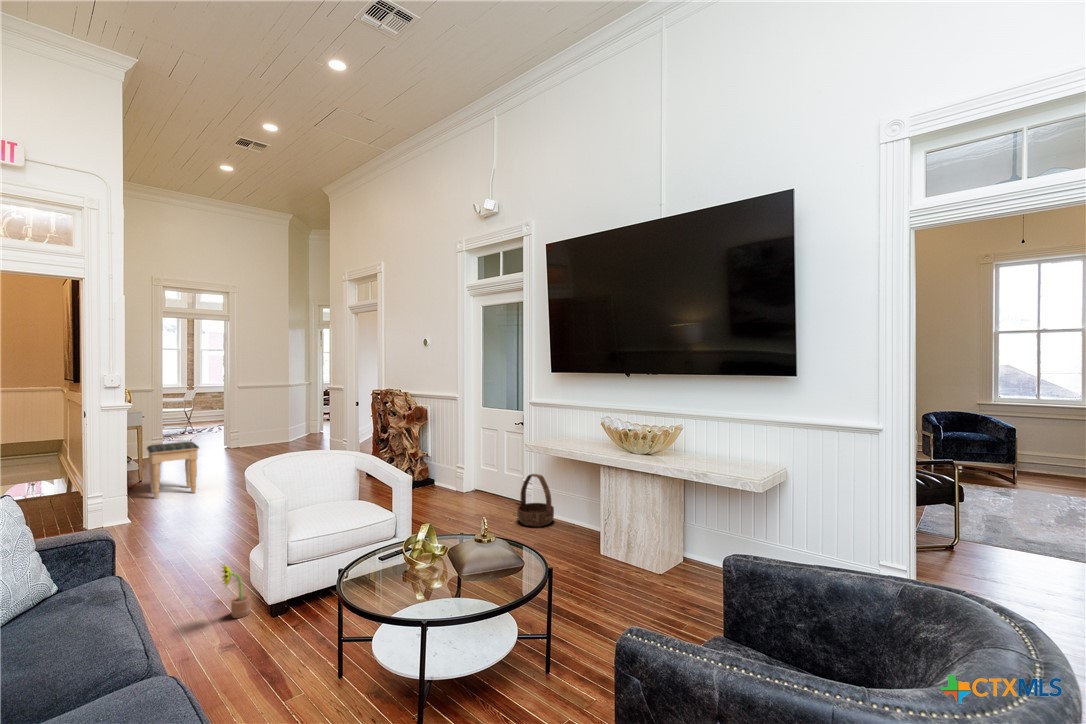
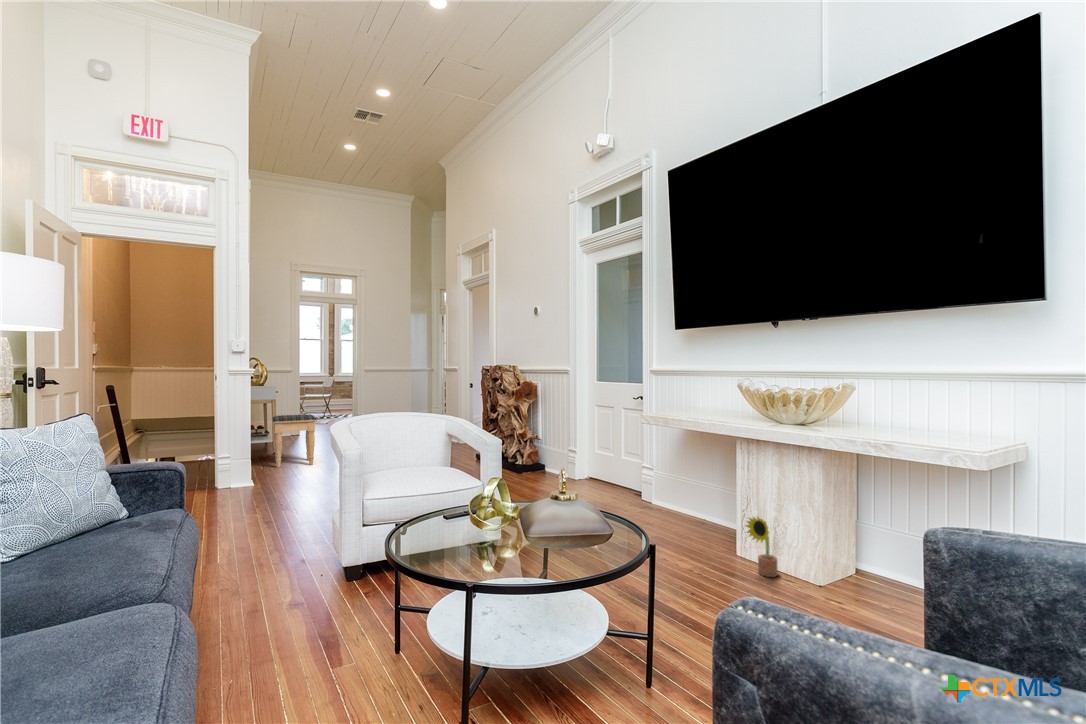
basket: present [517,474,554,527] -> none [635,455,680,519]
decorative plant: present [221,564,250,618] -> present [746,517,777,577]

